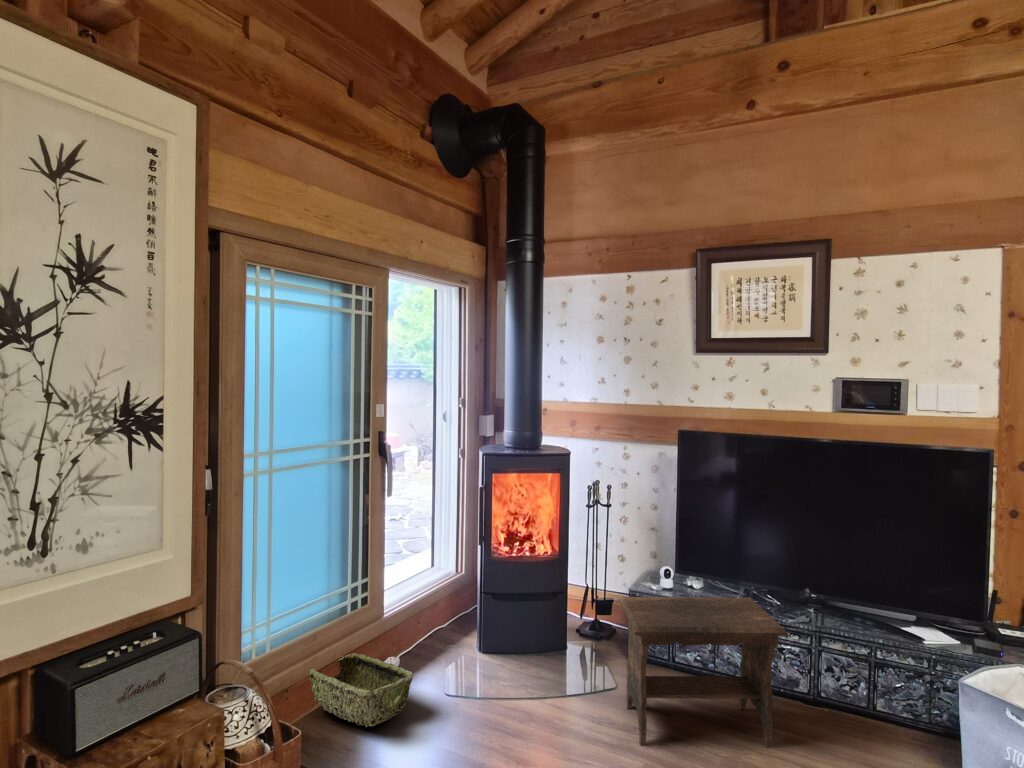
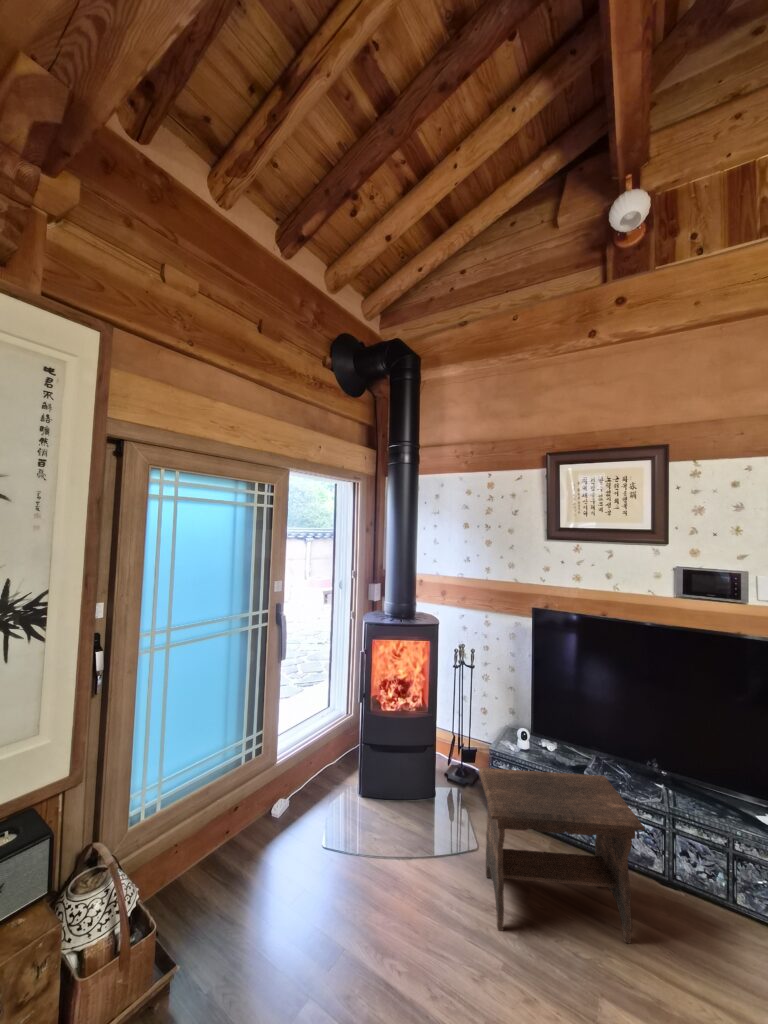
woven basket: present [309,653,413,727] -> none [199,801,290,886]

